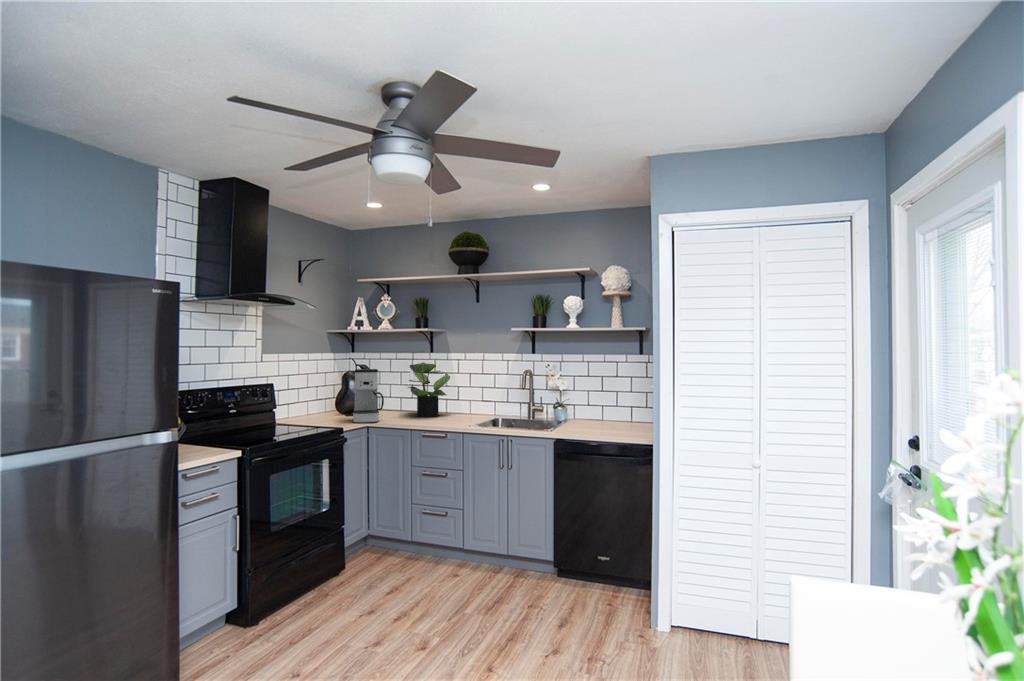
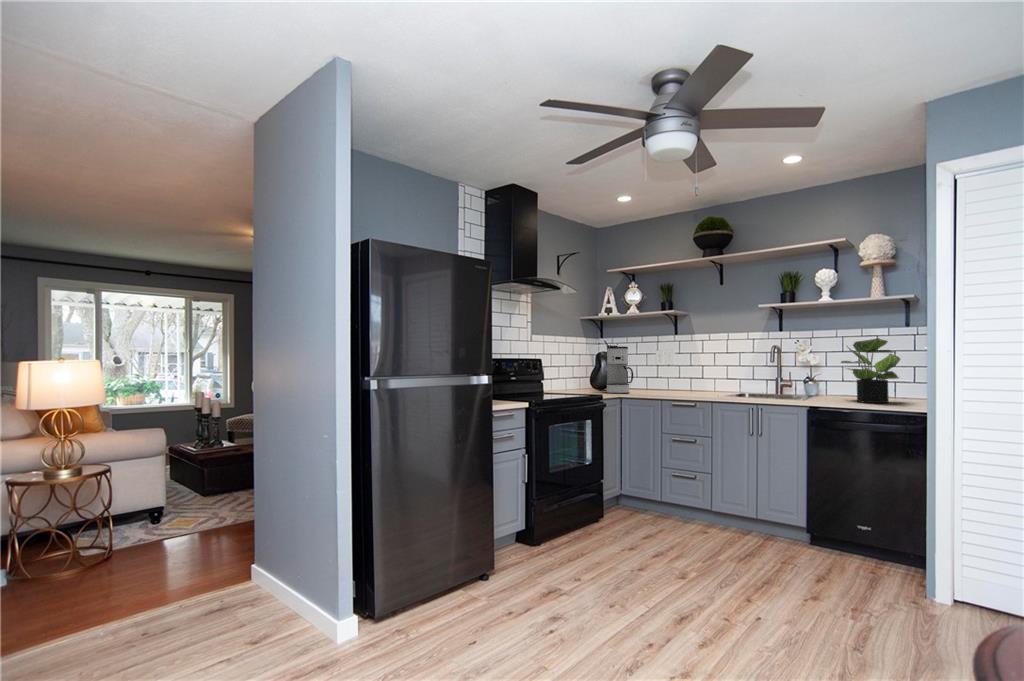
potted plant: present [408,363,450,417] -> present [841,338,900,403]

